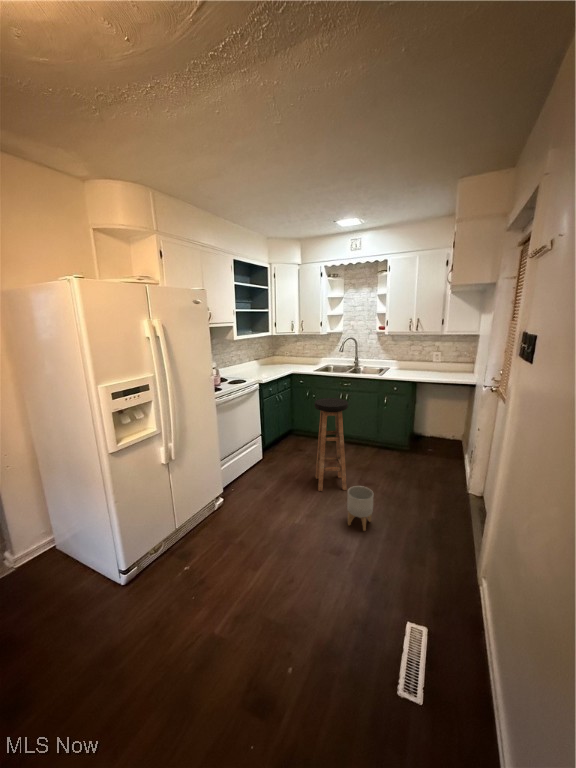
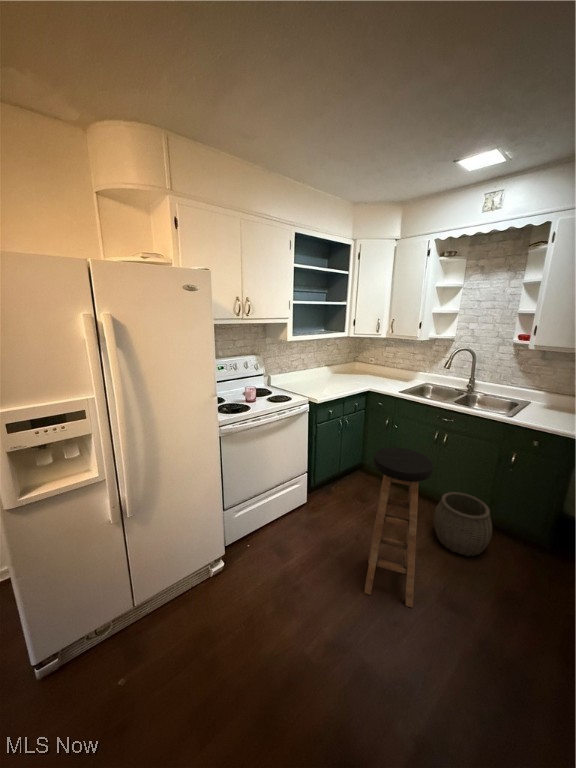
woven basket: none [348,427,380,463] -> present [434,492,492,556]
planter: present [347,486,373,531] -> none [393,635,452,740]

